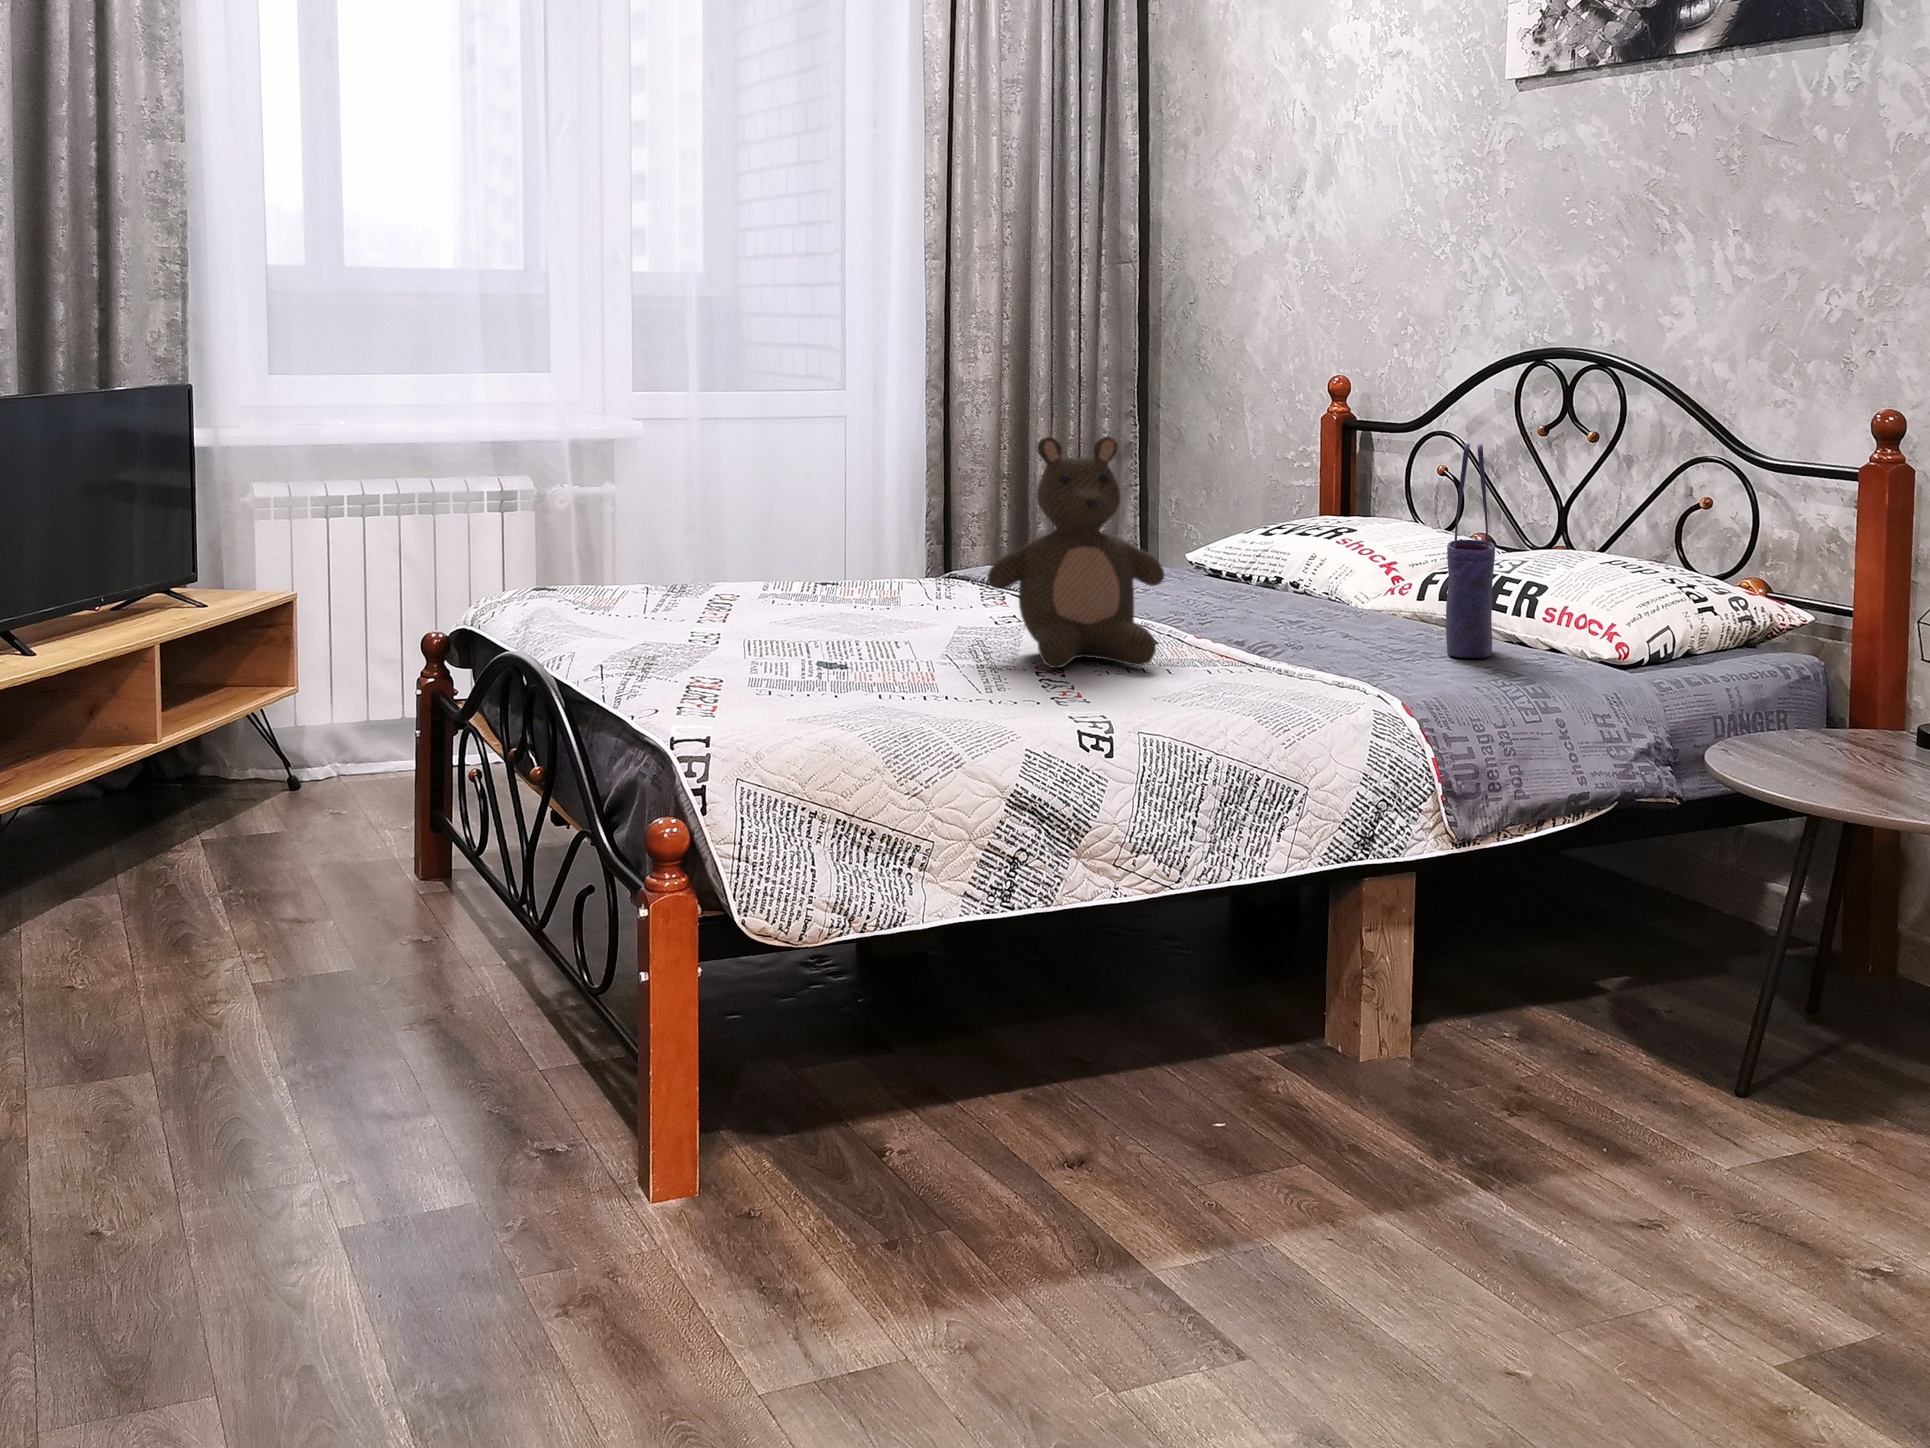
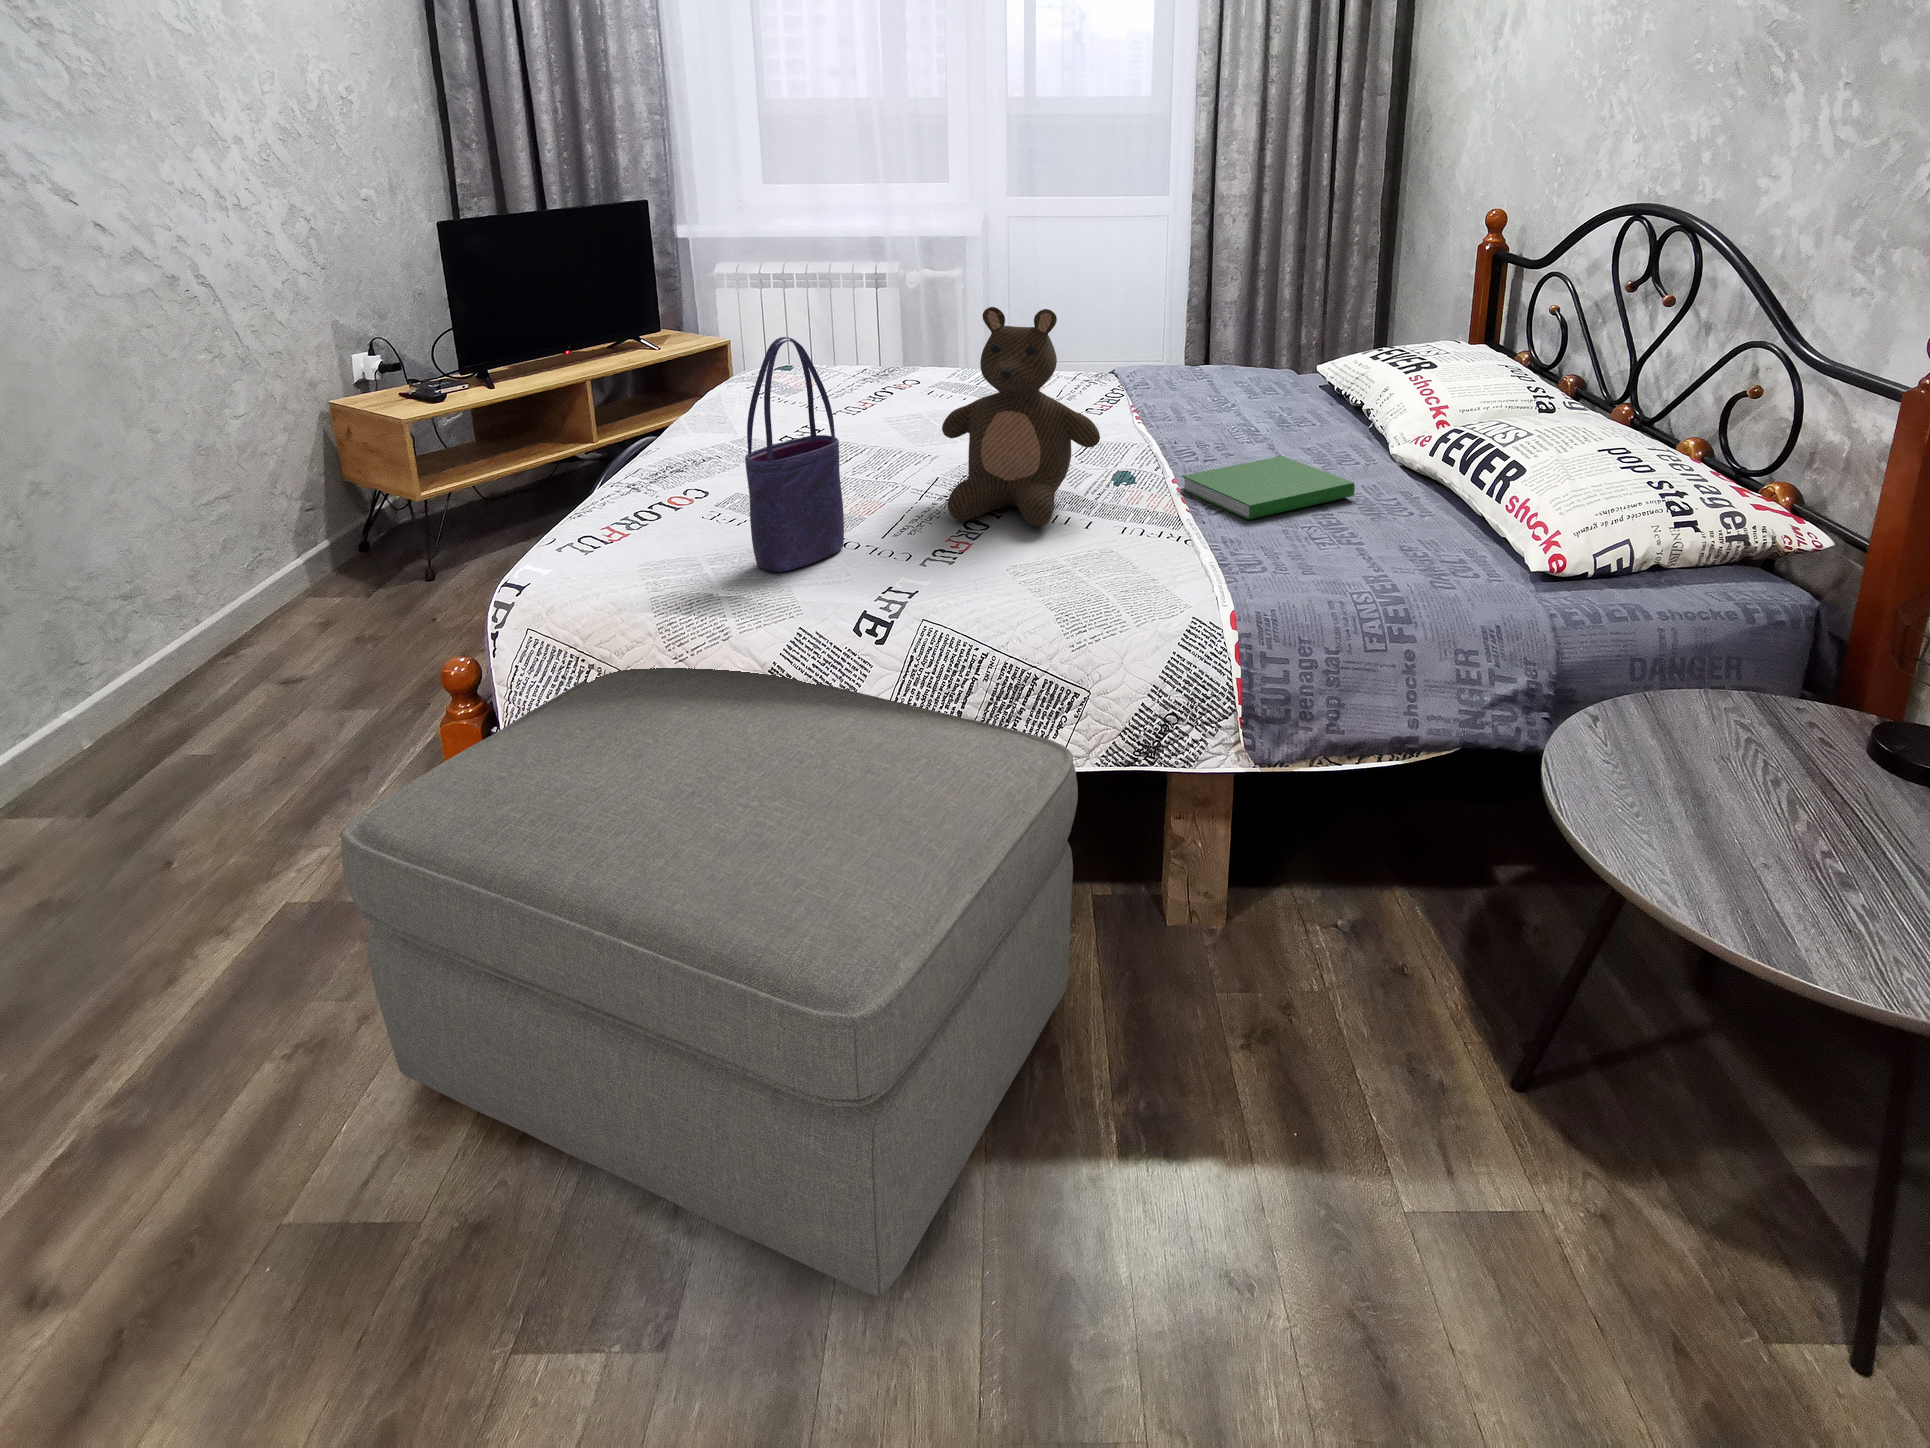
tote bag: present [1446,443,1495,658] -> present [745,337,844,572]
hardcover book: none [1214,607,1382,651] -> present [1181,456,1355,520]
ottoman: none [767,809,1450,1291] -> present [340,668,1078,1297]

